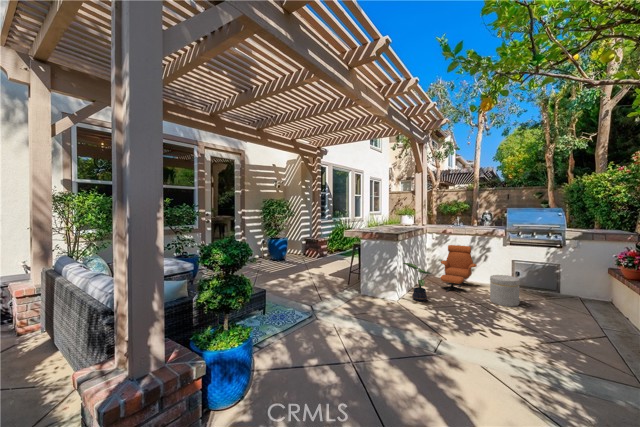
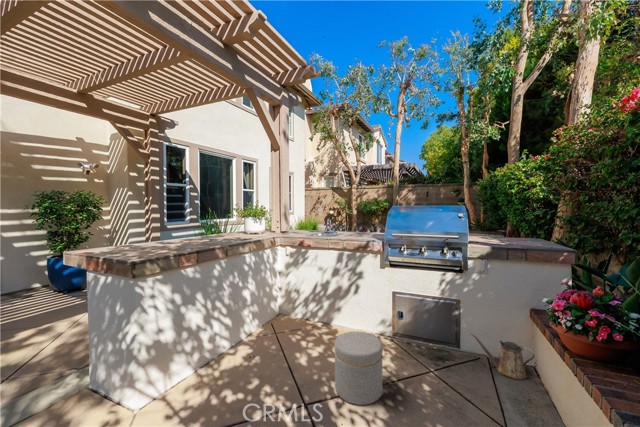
lounge chair: present [441,245,477,293] -> none [273,267,340,361]
potted plant: present [403,263,431,301] -> none [167,320,220,403]
watering can: none [569,281,612,305] -> present [471,333,535,380]

